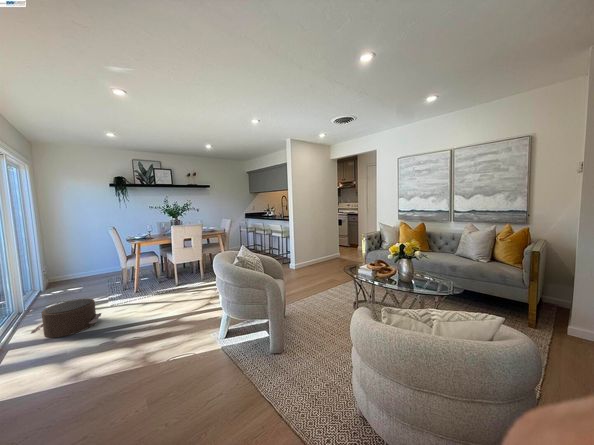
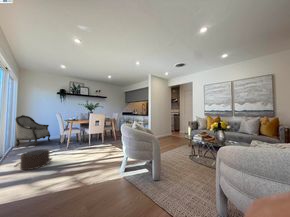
armchair: none [33,232,105,290] -> present [15,115,50,146]

